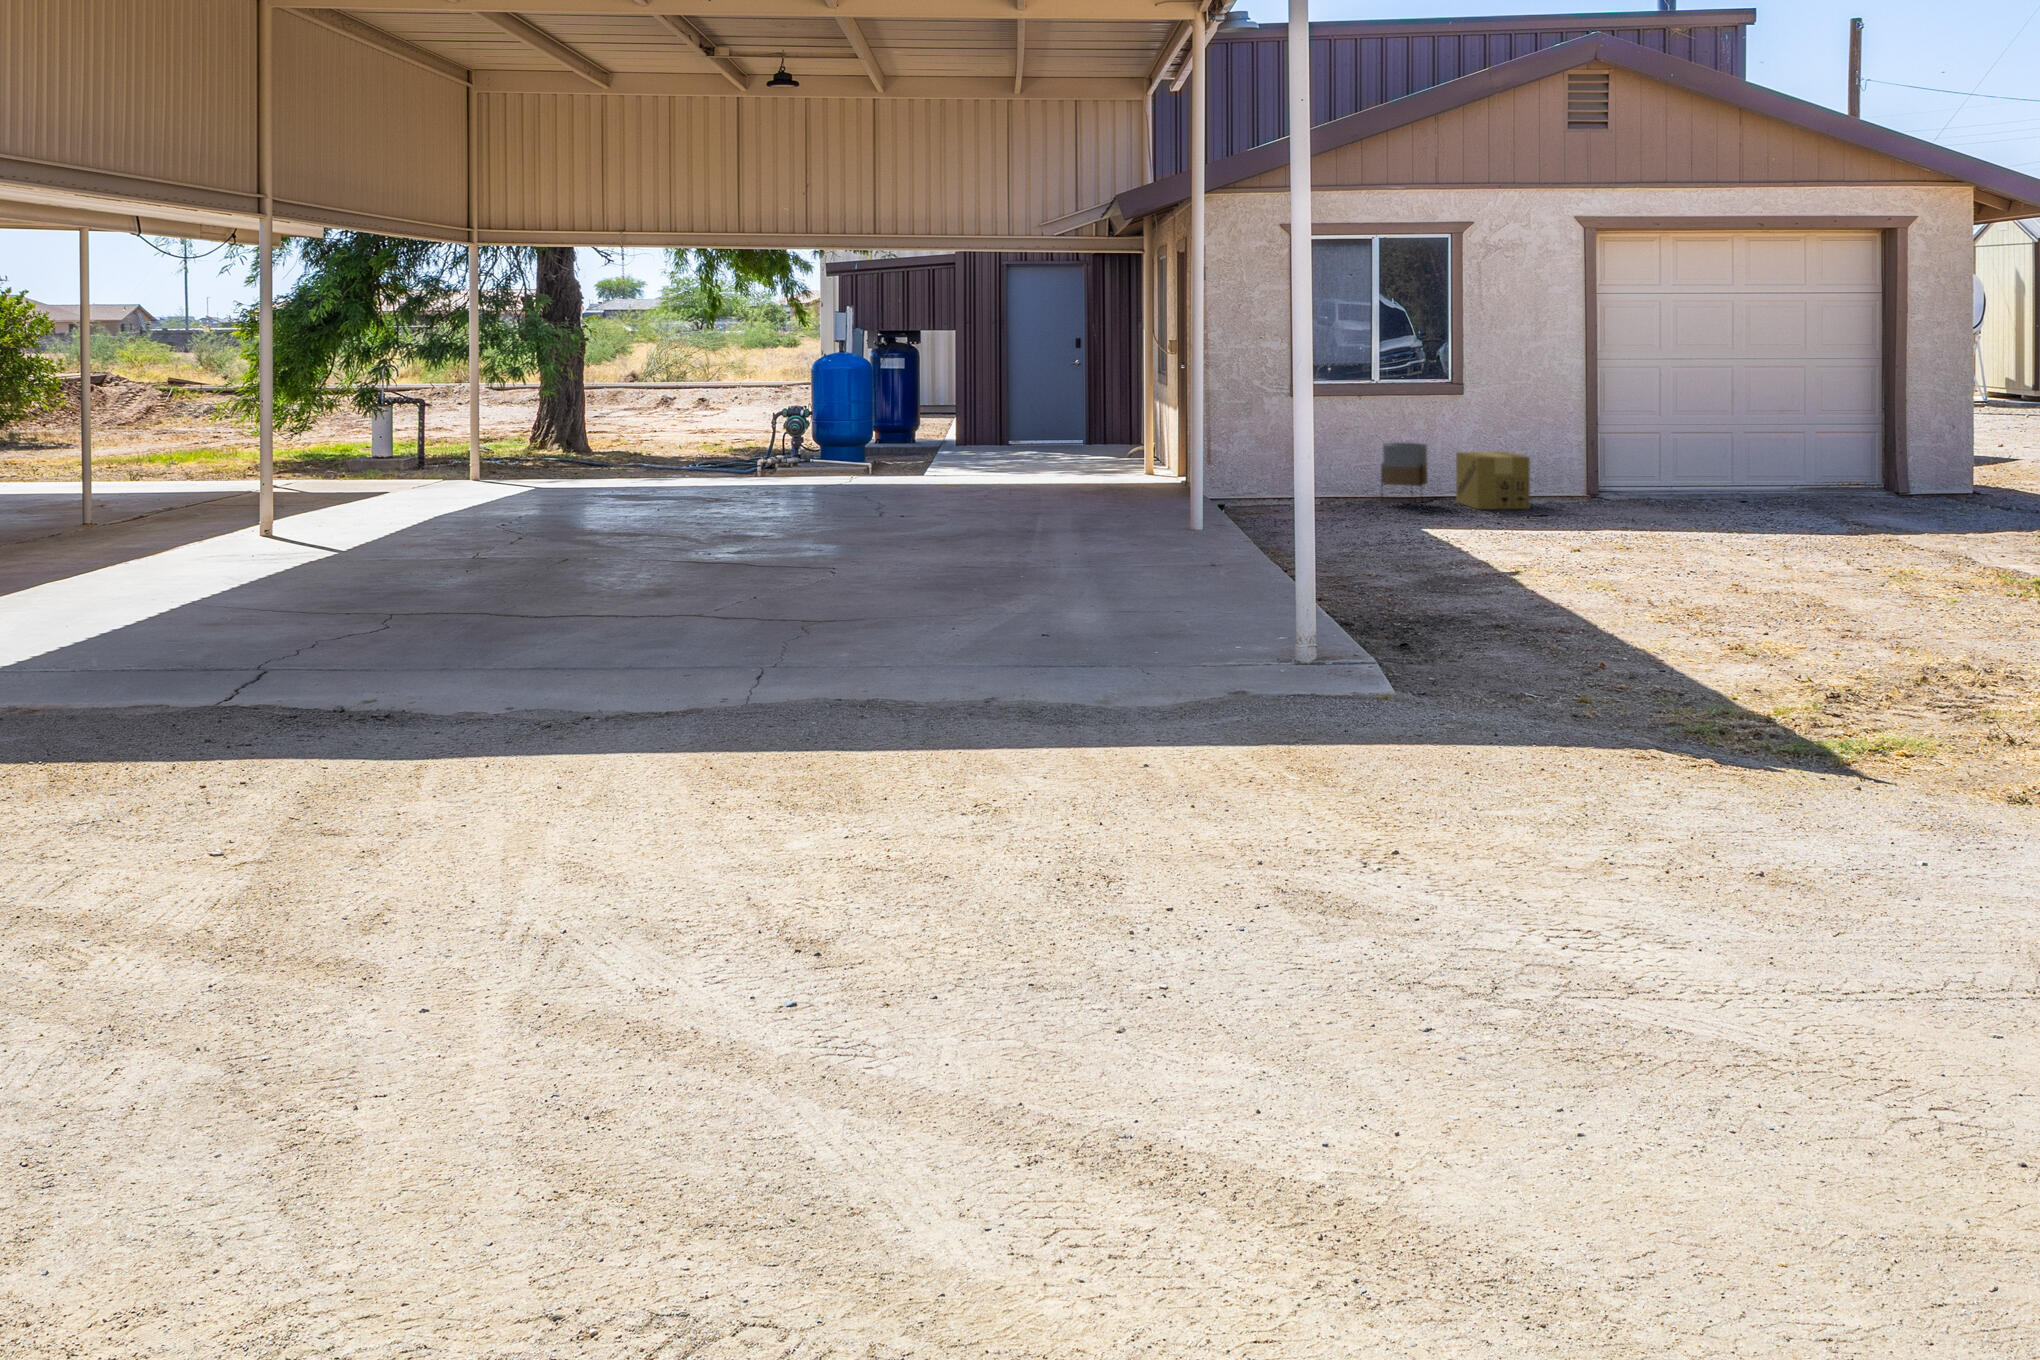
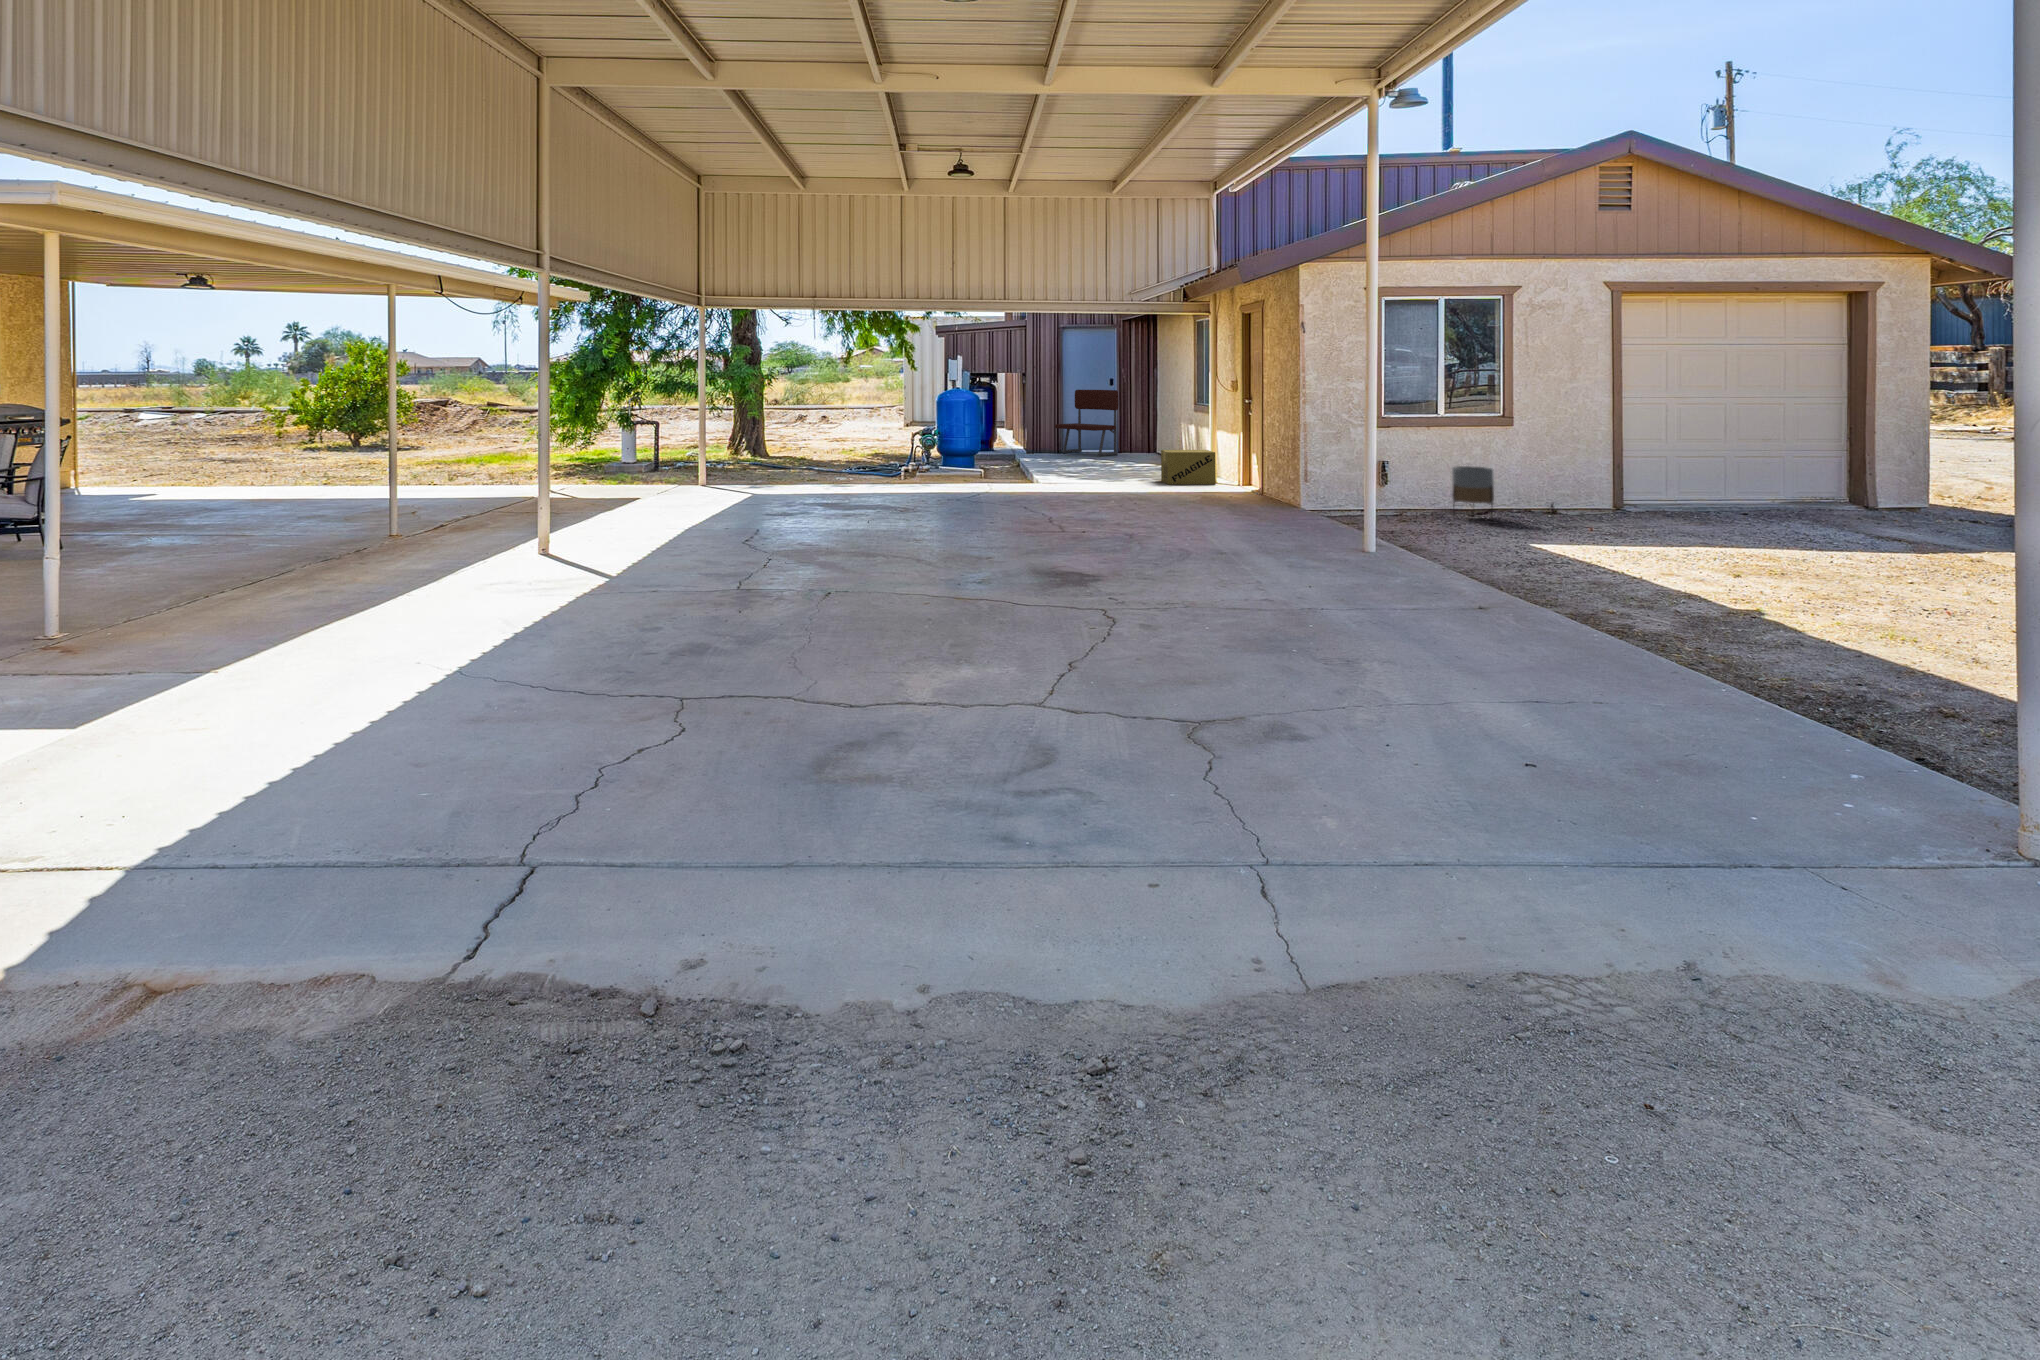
bench: none [996,354,1082,448] -> present [1055,390,1118,456]
cardboard box: present [1456,452,1530,509] -> present [1161,450,1216,485]

